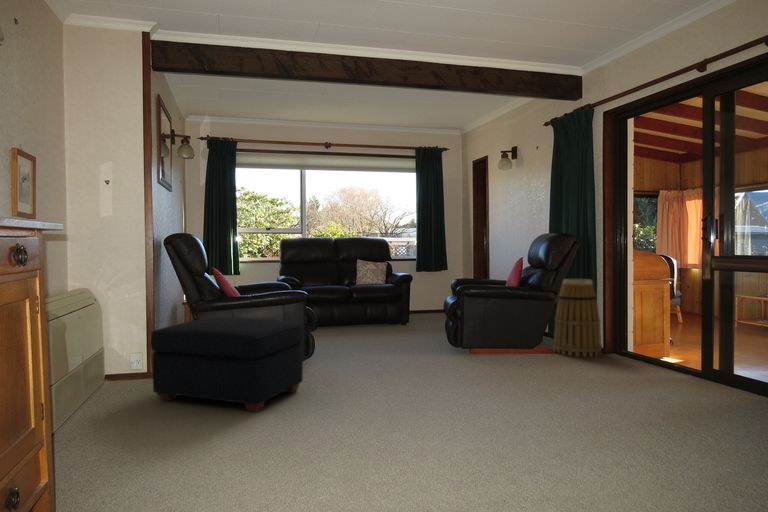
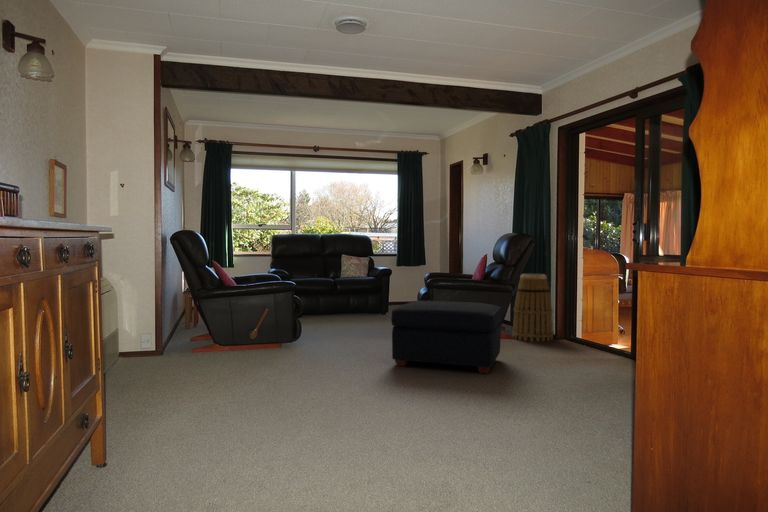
ottoman: present [151,317,304,412] -> present [391,301,502,374]

